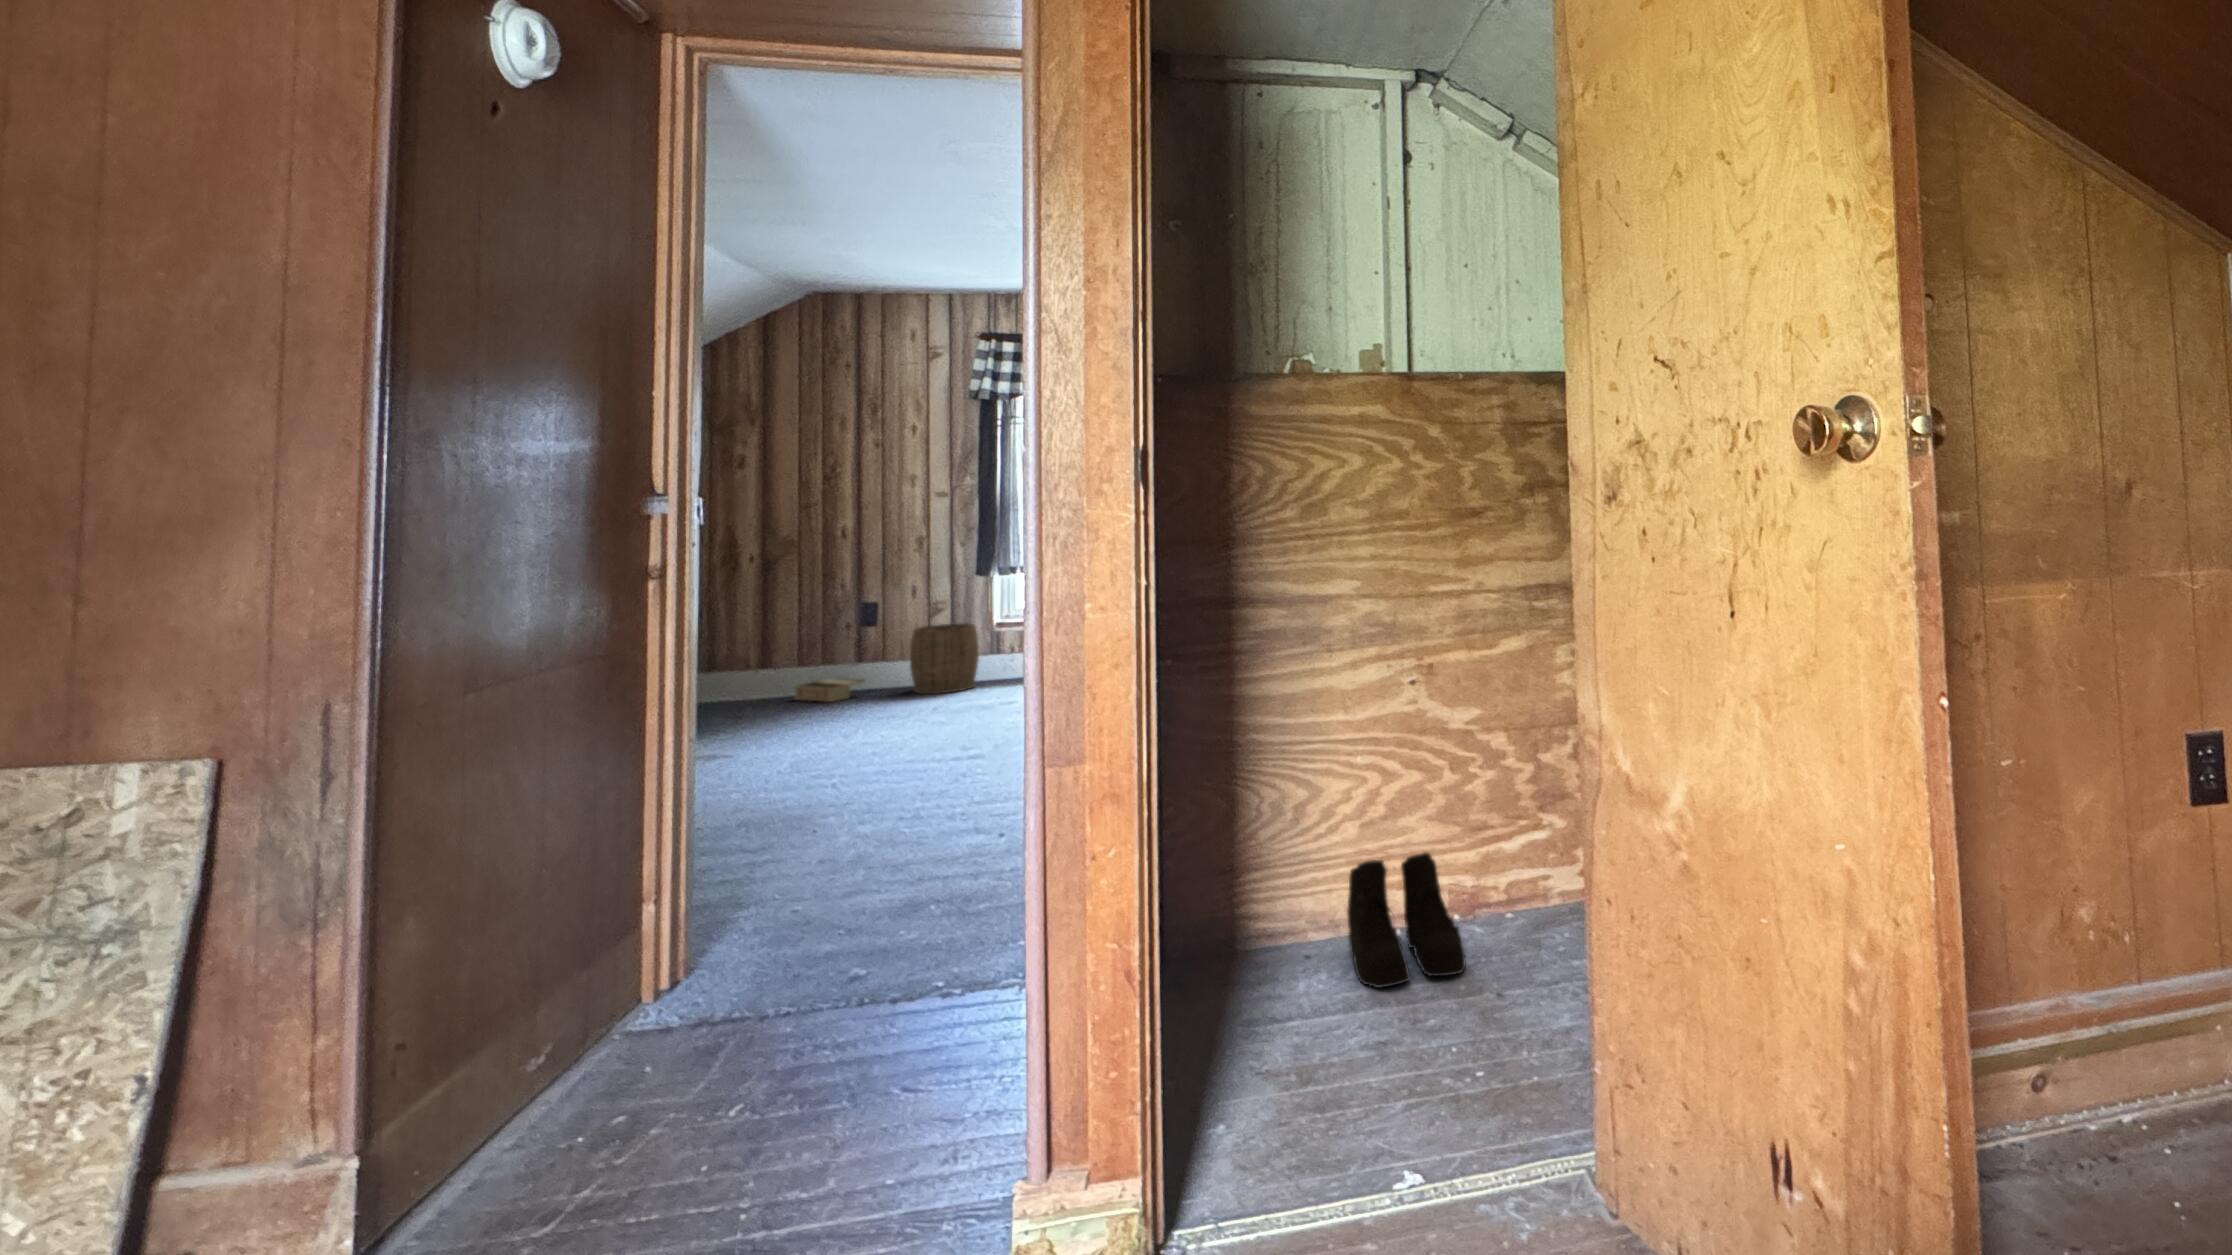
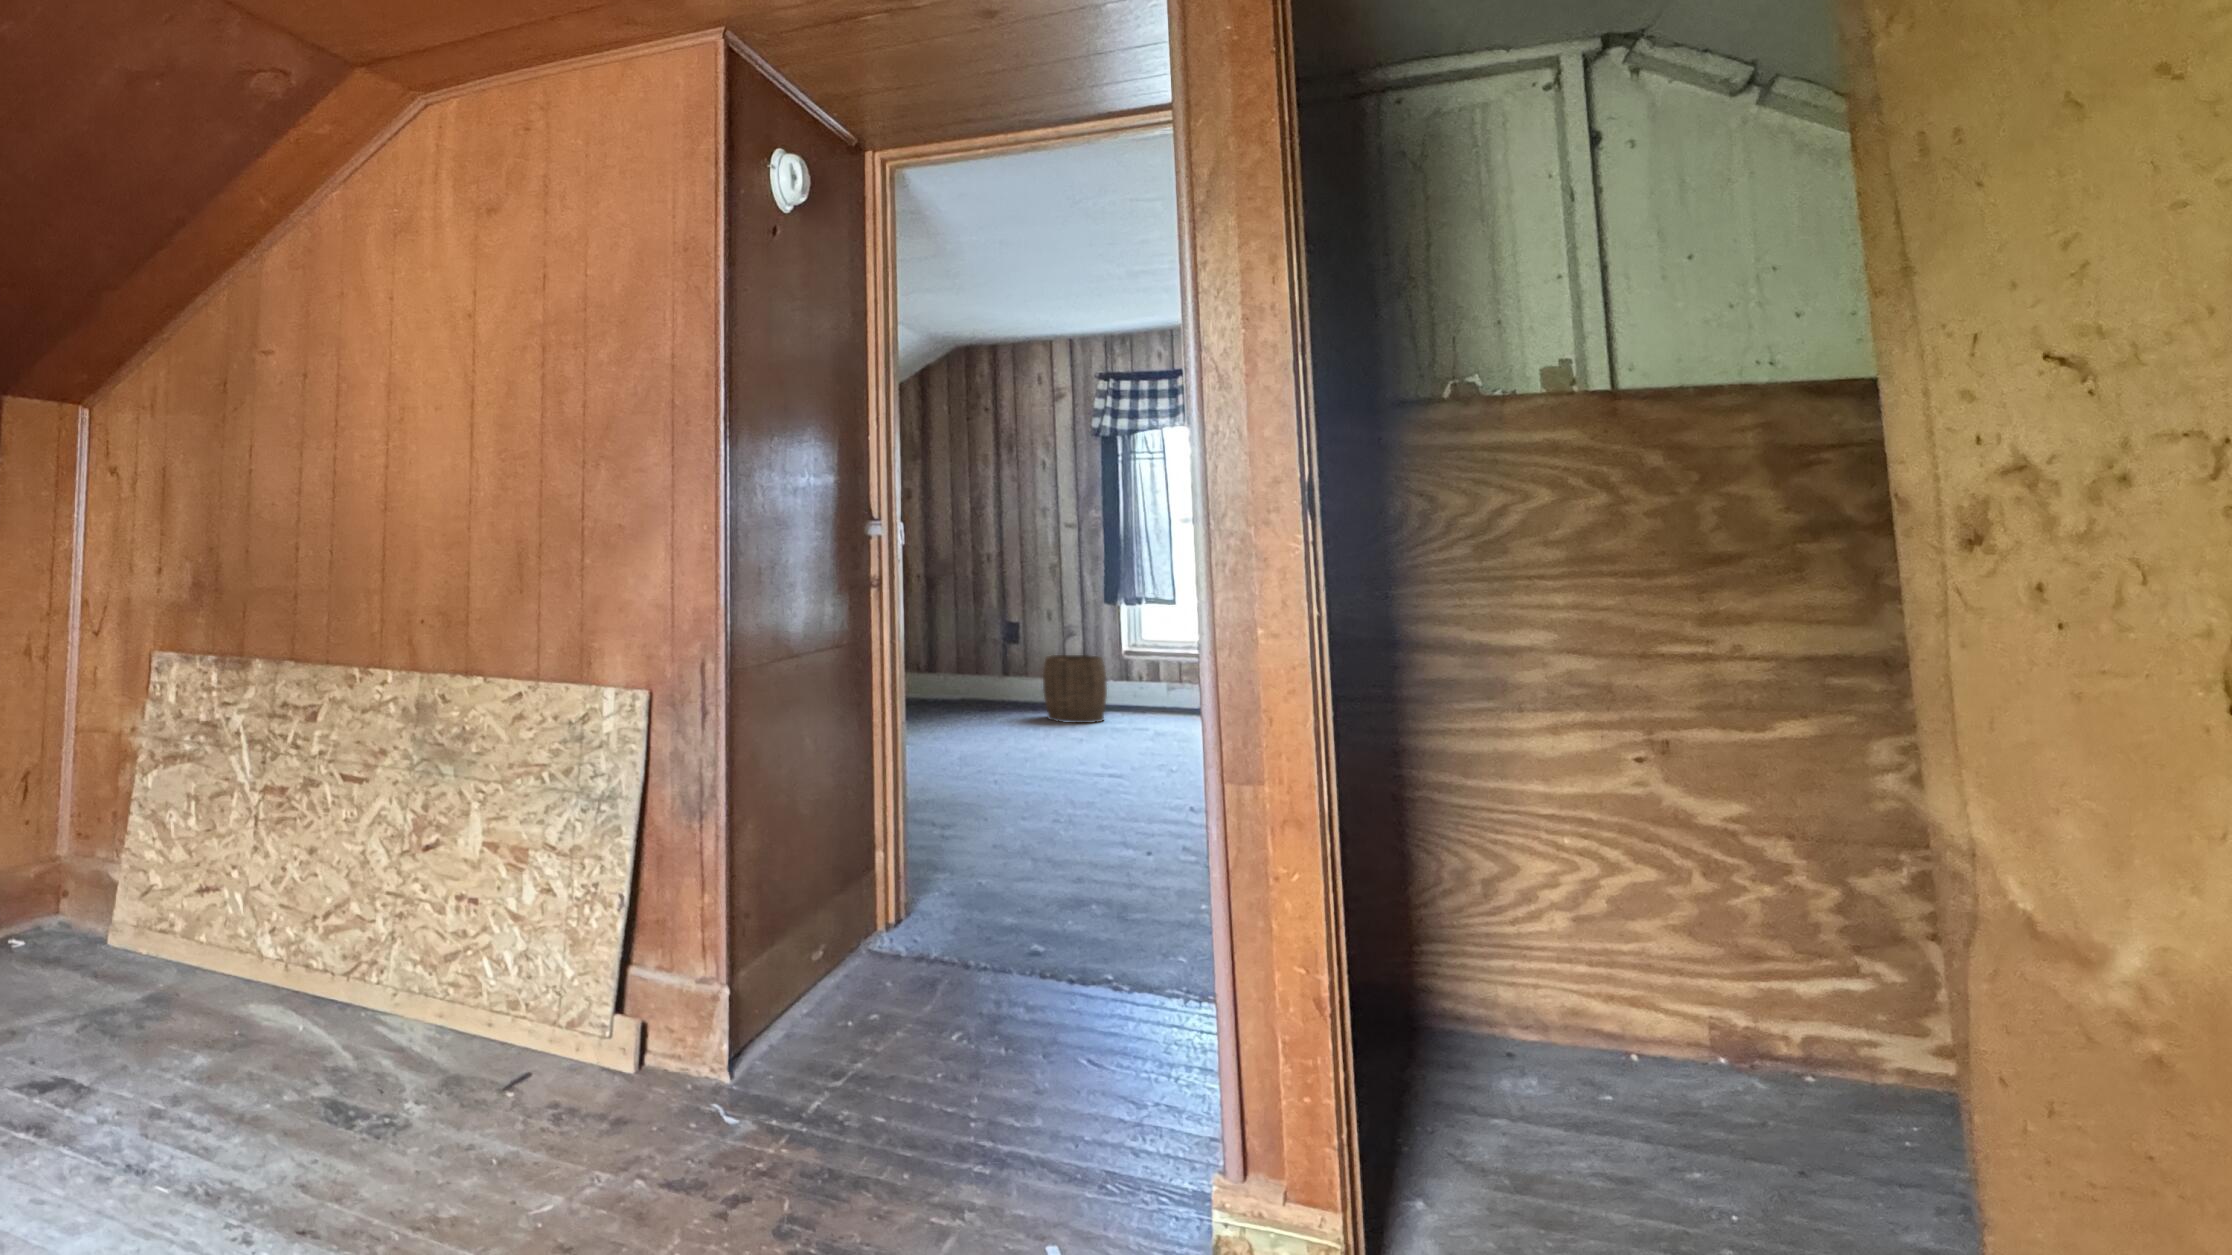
toolbox: present [794,678,863,702] -> none [947,696,1006,719]
boots: present [1347,853,1466,988] -> none [1559,962,1738,1129]

